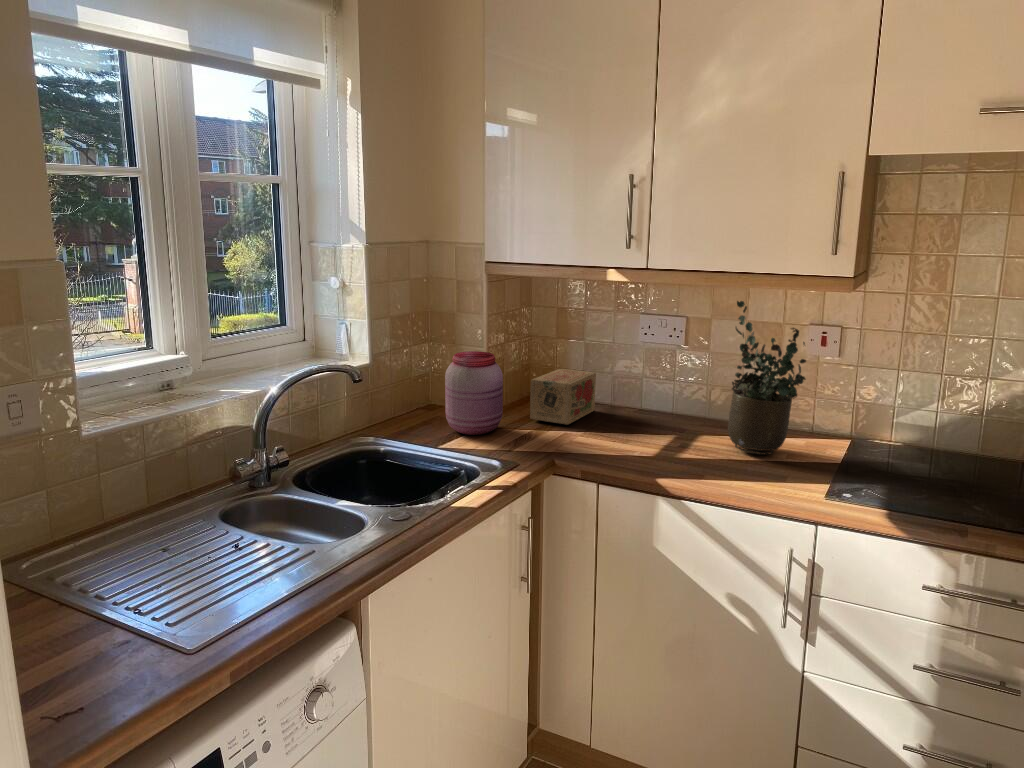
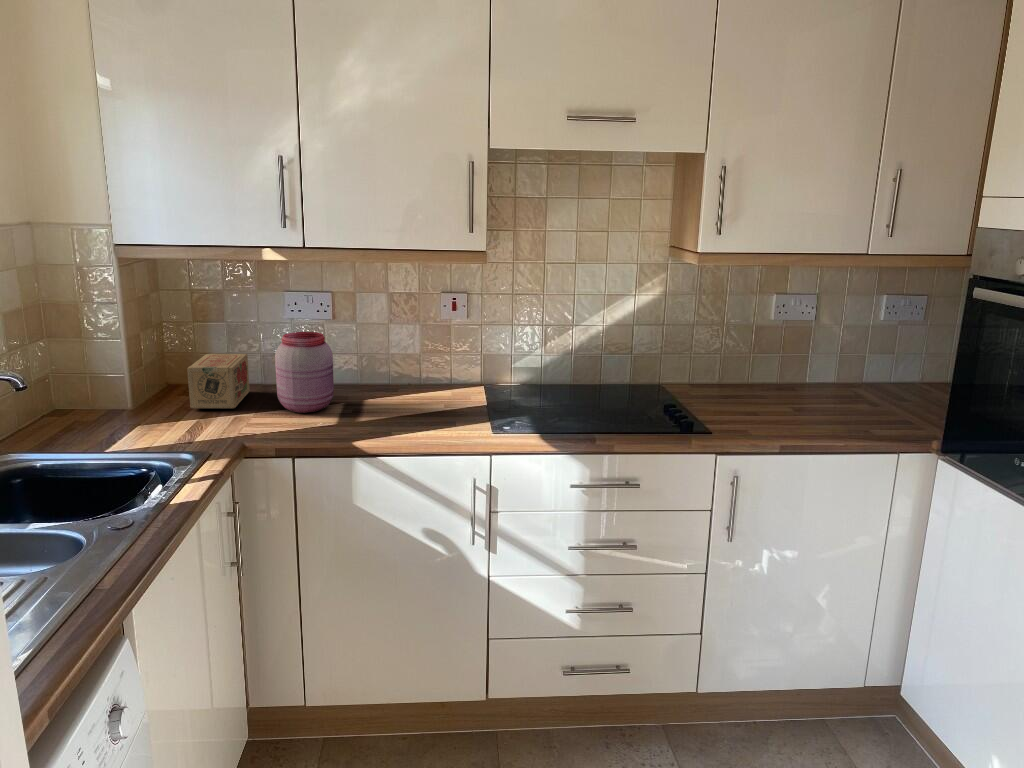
potted plant: present [728,301,806,455] -> none [384,274,453,408]
jar: present [445,351,503,435] -> present [275,332,334,413]

